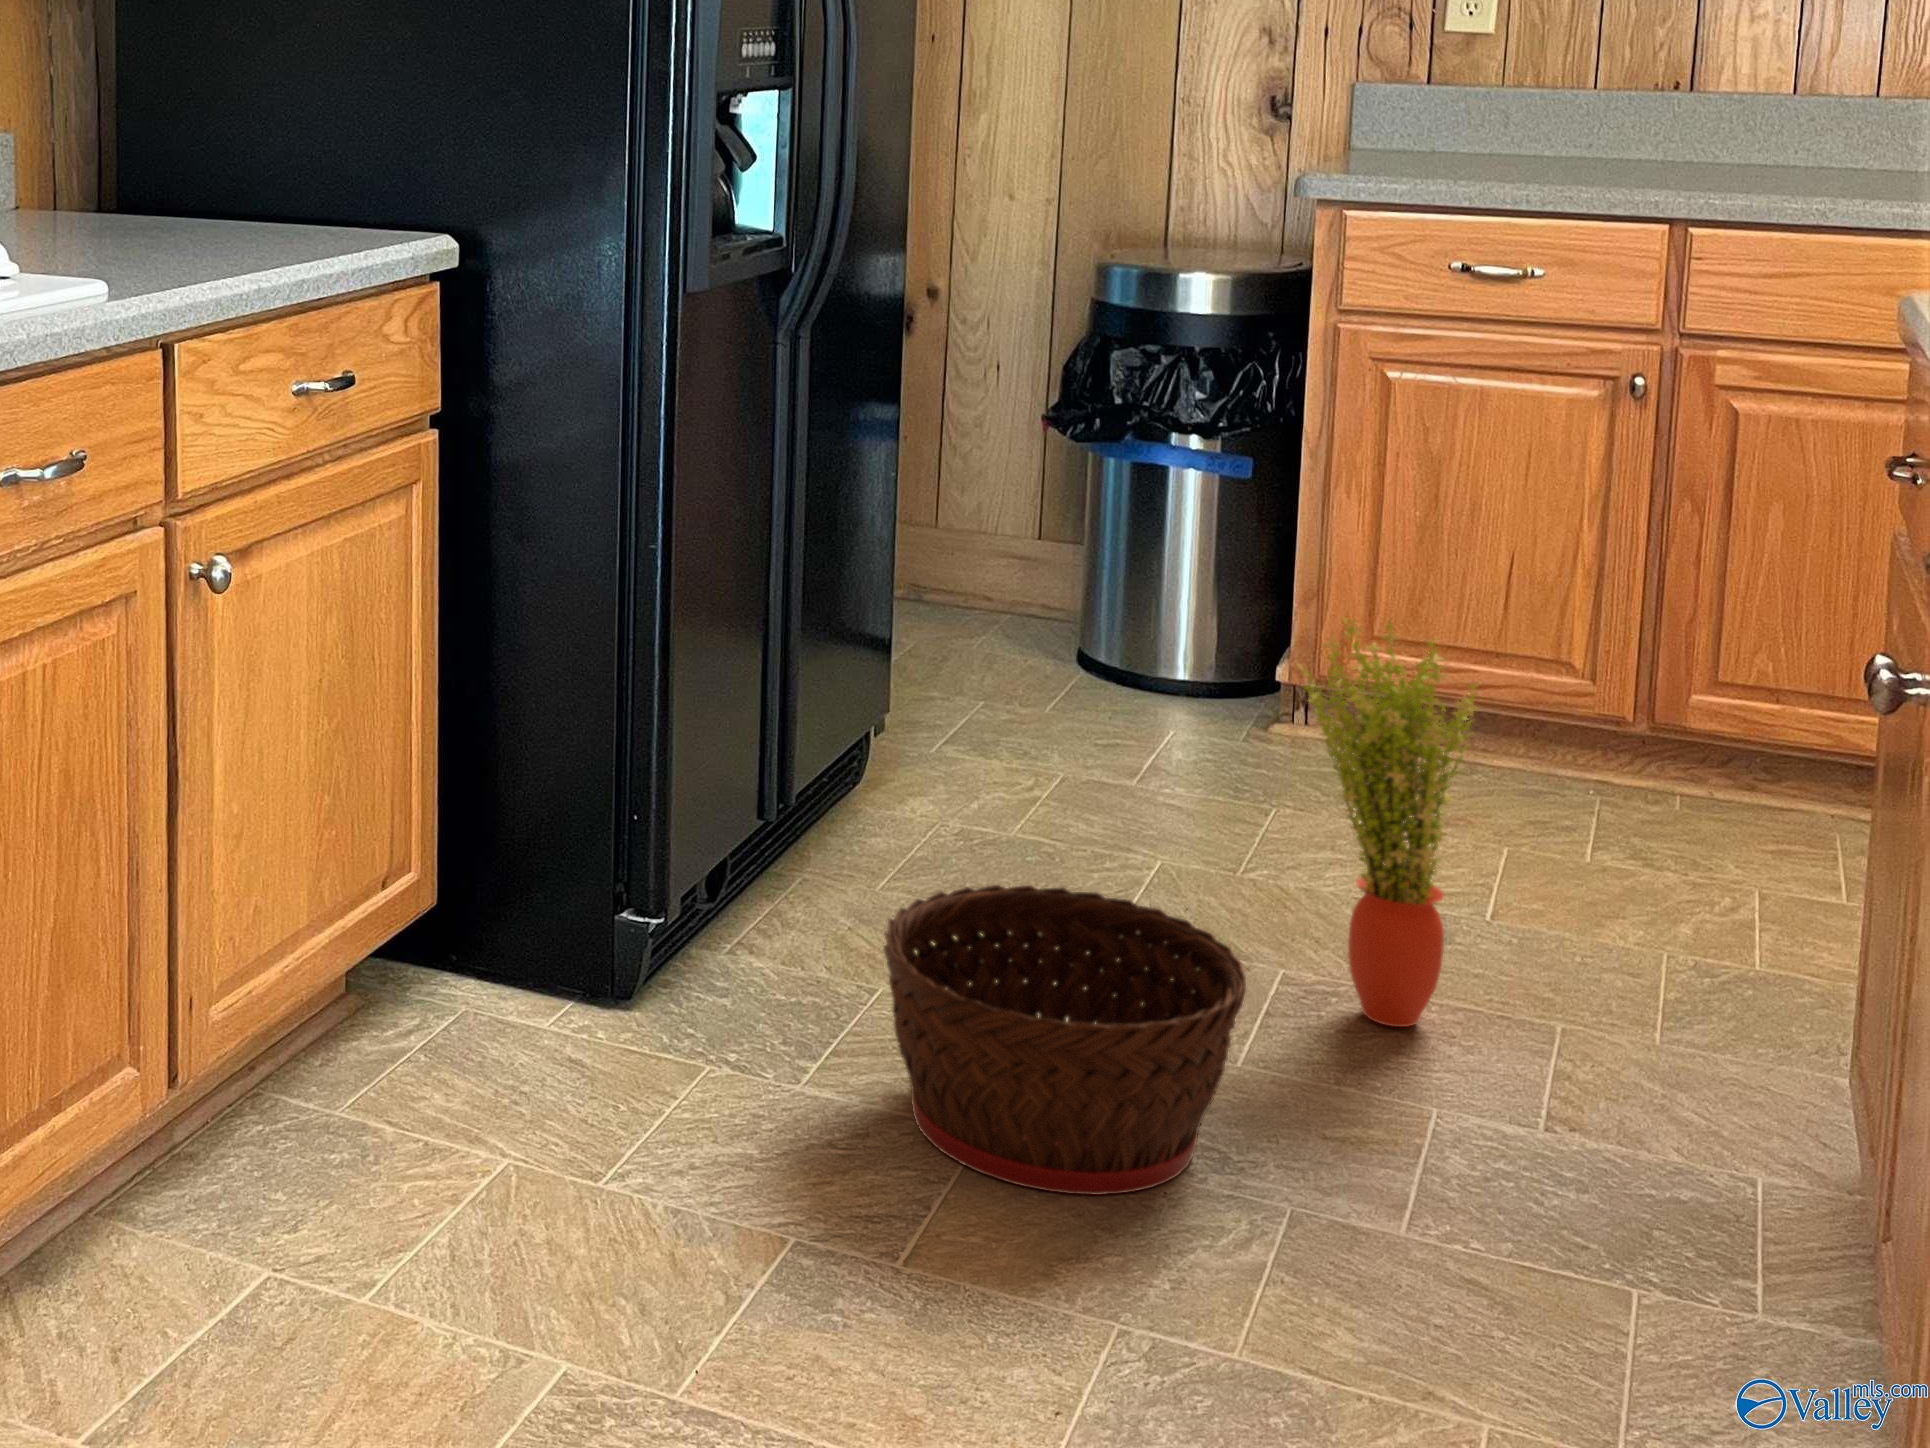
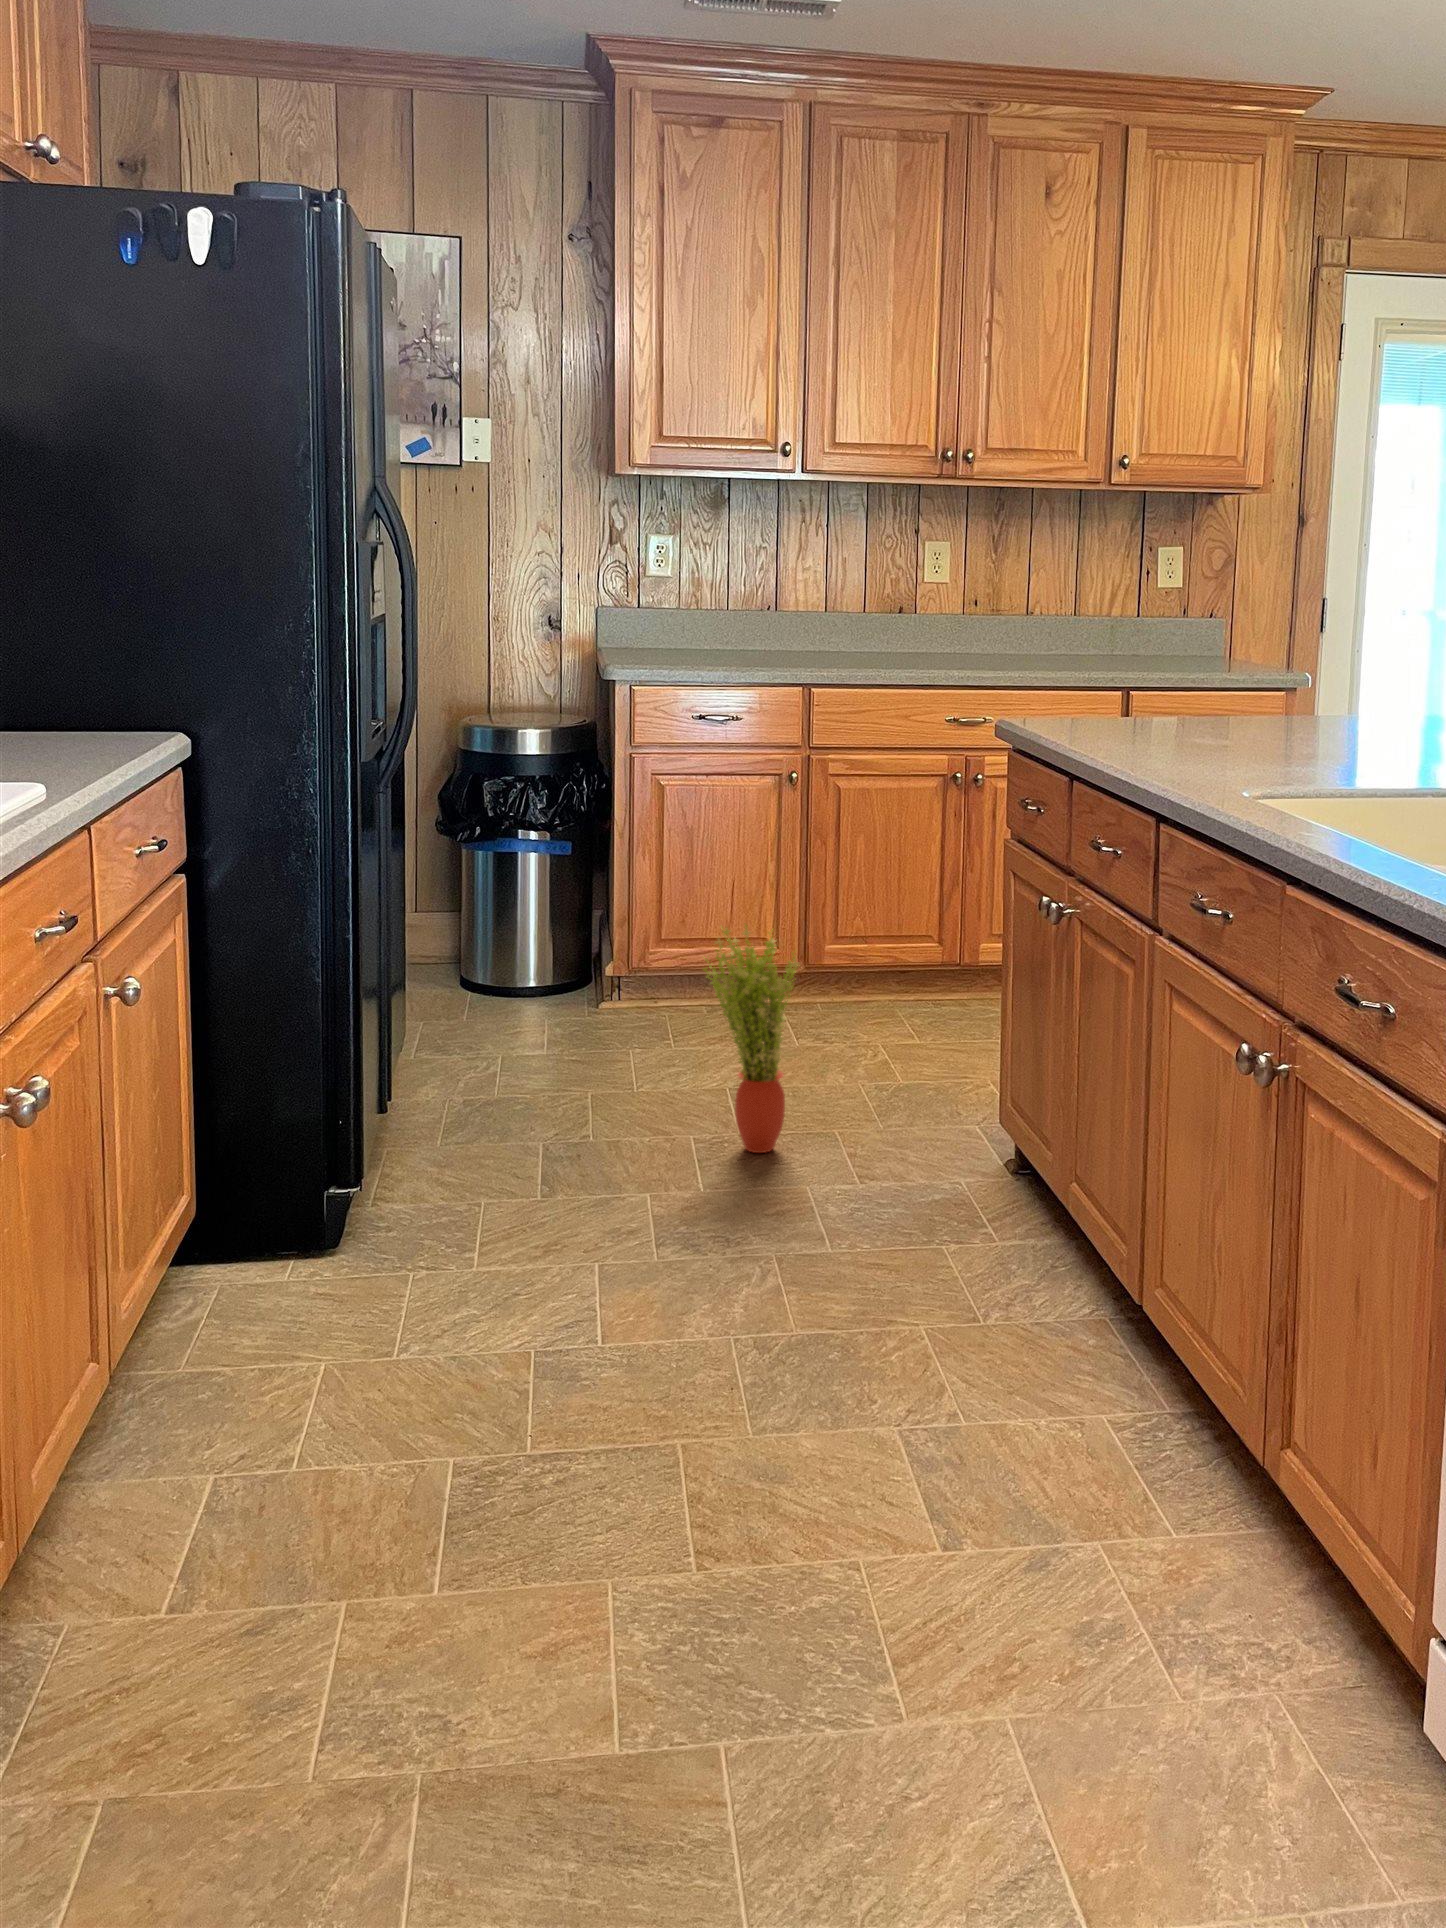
basket: present [883,885,1246,1195] -> none [525,1109,737,1285]

